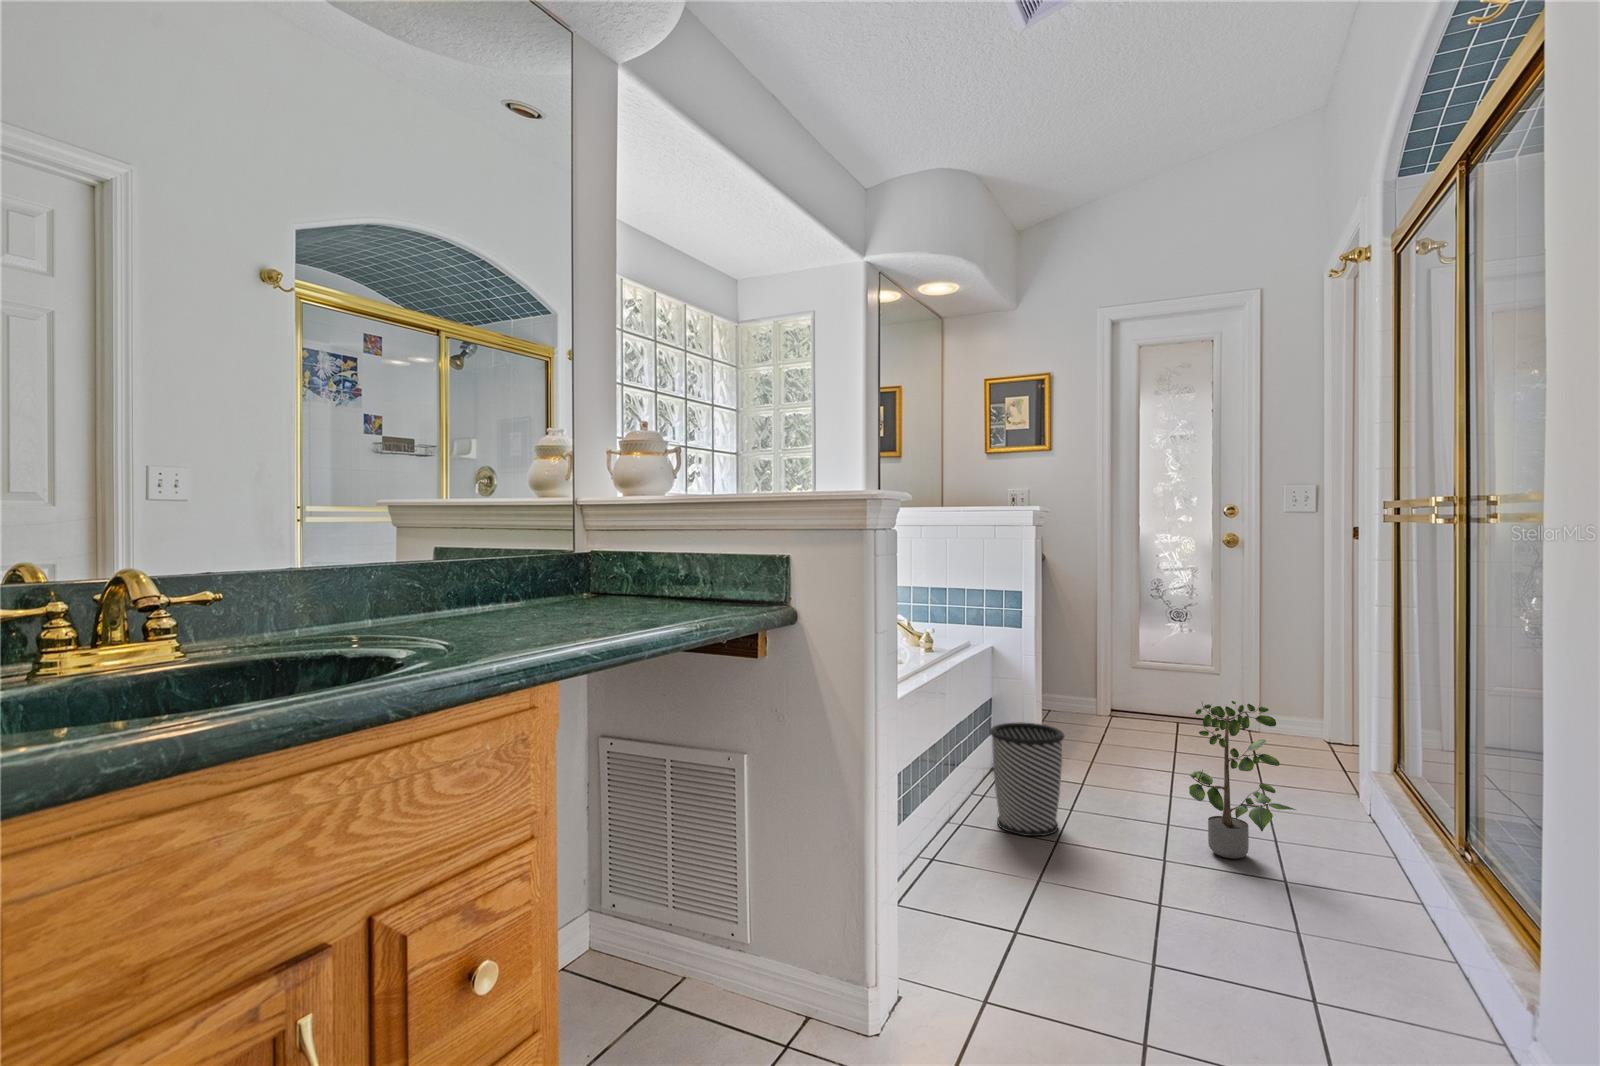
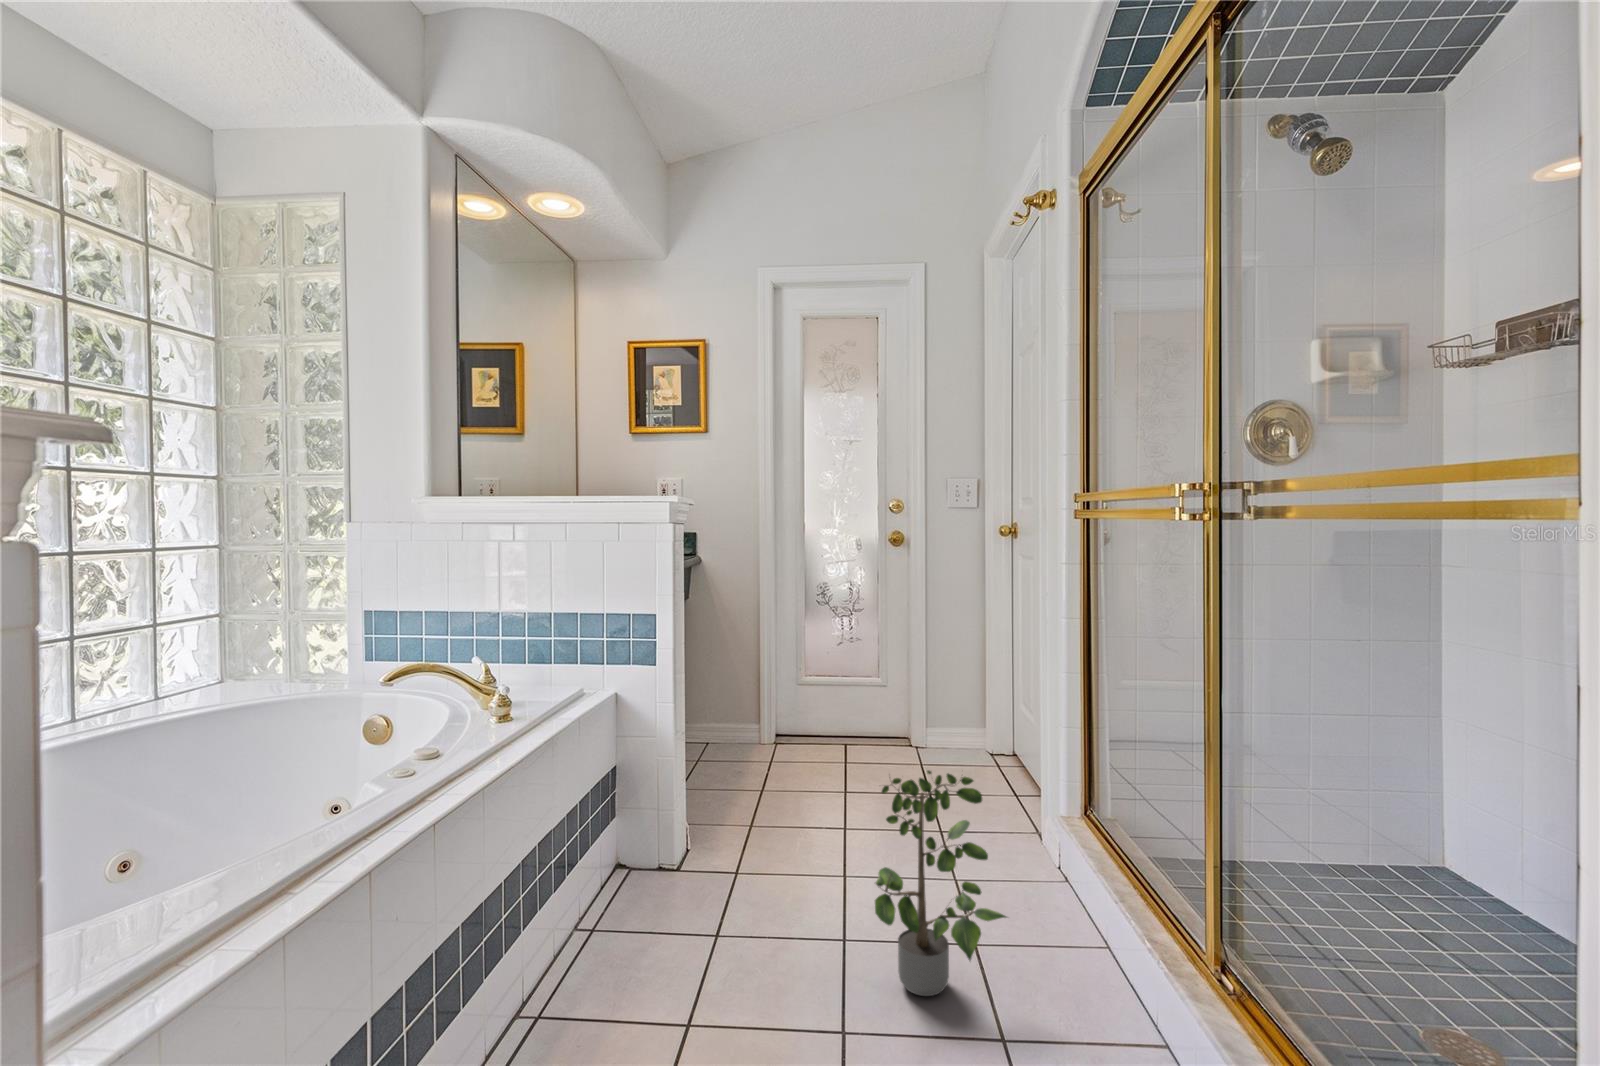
wastebasket: present [990,722,1064,836] -> none [591,819,704,1013]

